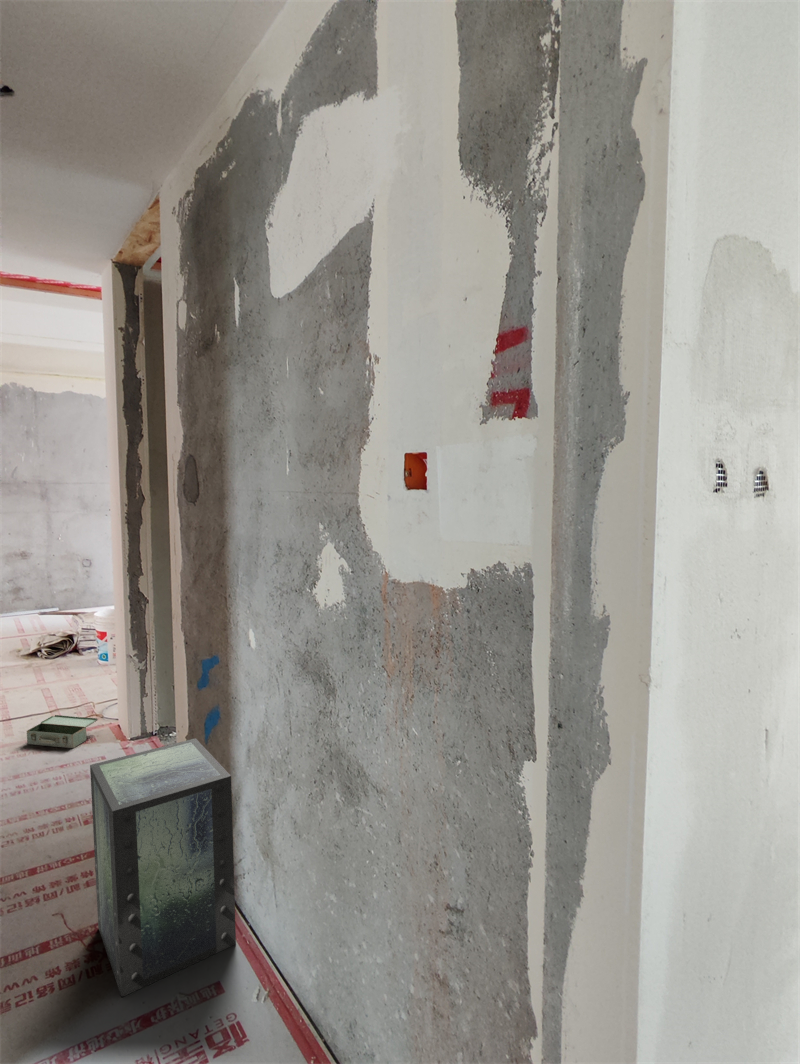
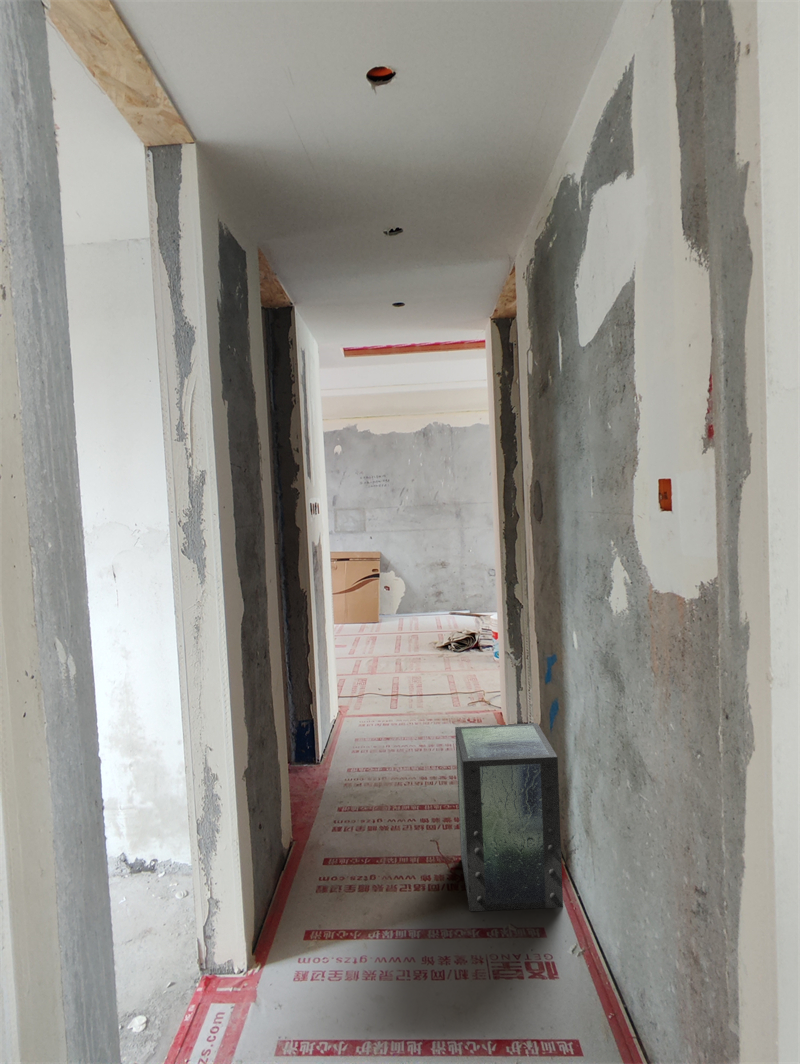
toolbox: present [27,715,98,748] -> none [431,696,483,724]

